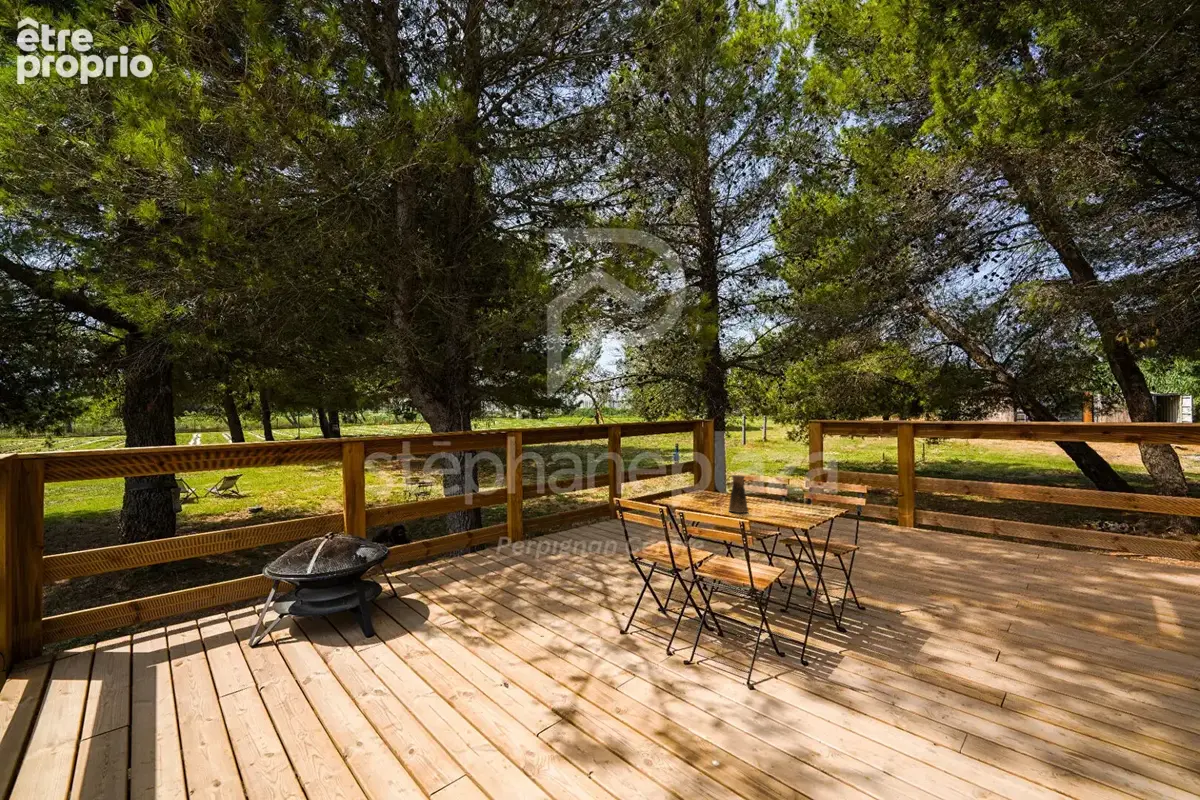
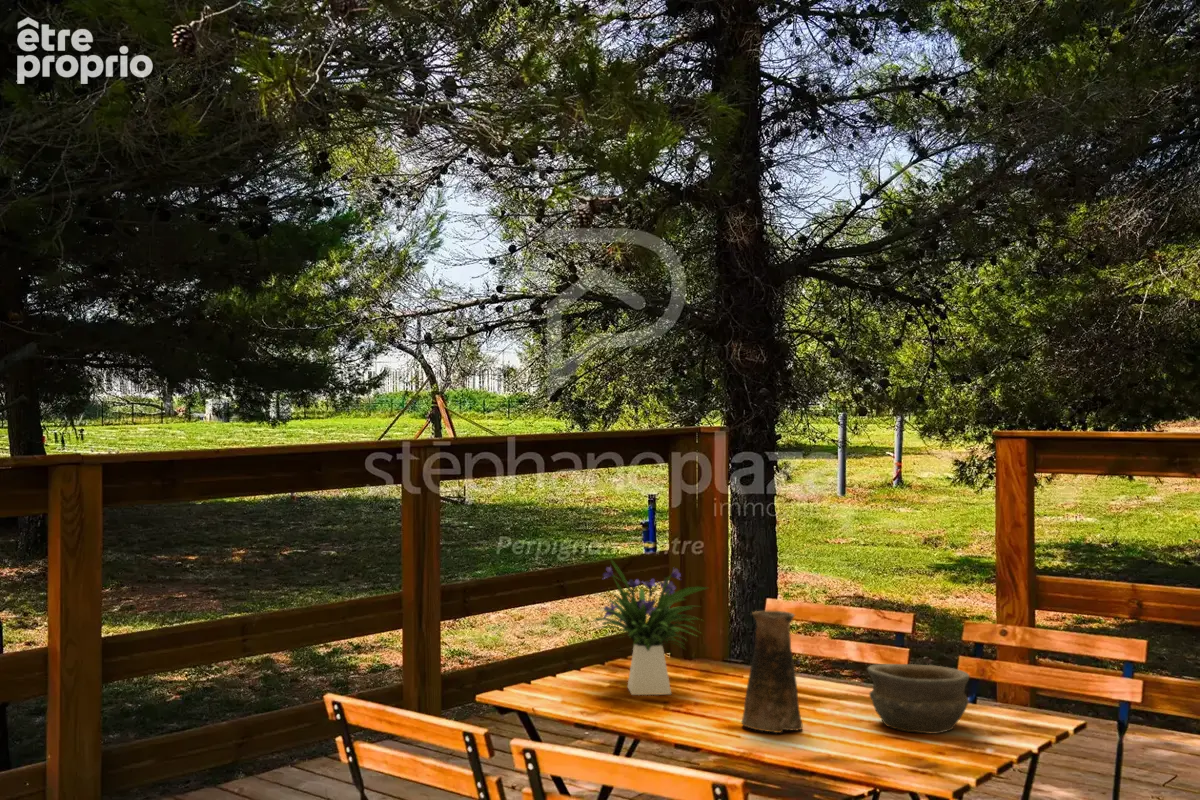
flower arrangement: none [674,460,714,503] -> present [595,560,707,695]
bowl: none [769,493,803,514] -> present [868,664,969,734]

